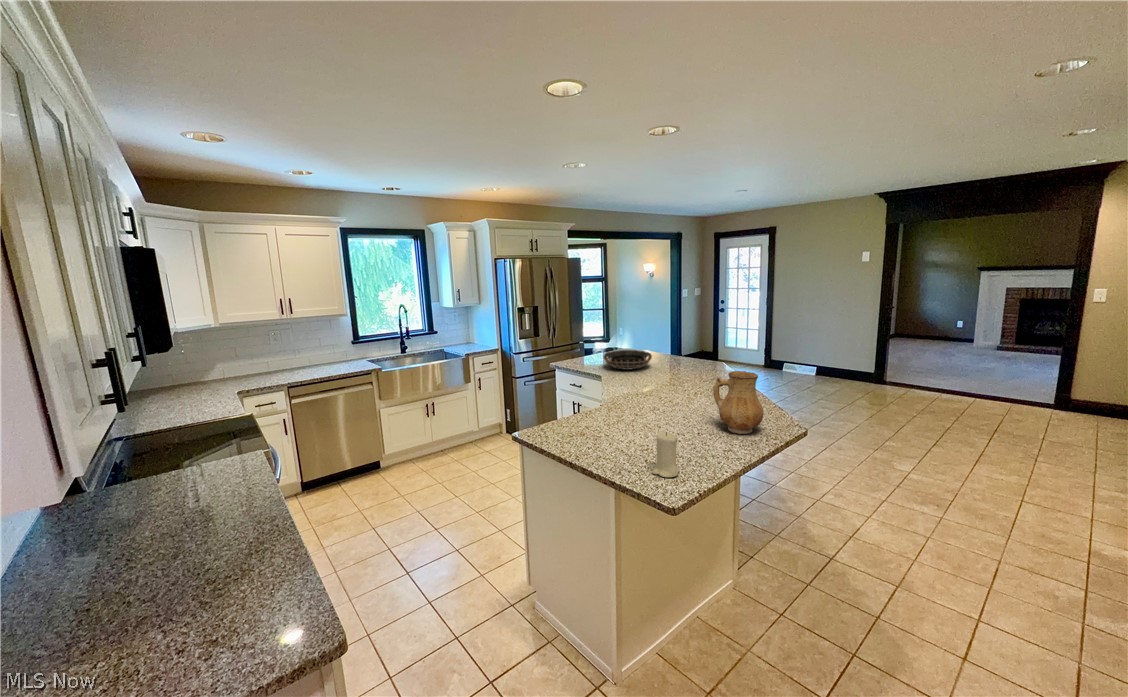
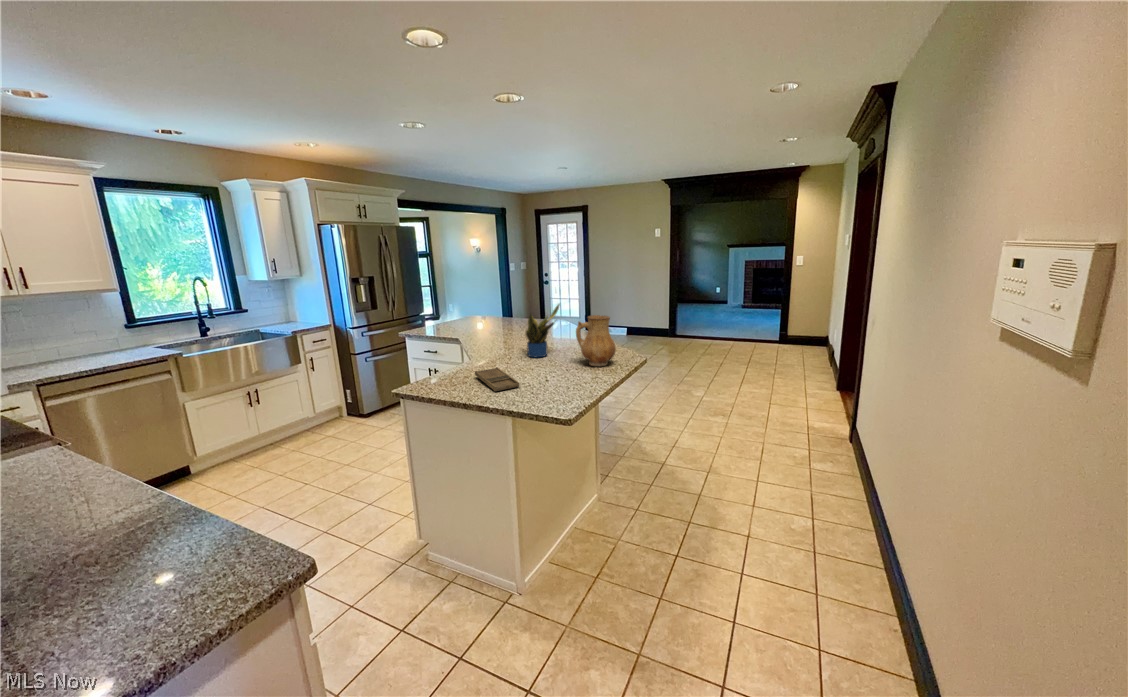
decorative bowl: present [604,350,652,370] -> none [458,314,505,332]
potted plant: none [659,351,701,411] -> present [526,304,560,358]
tray: none [593,421,633,452] -> present [475,367,519,391]
candle: present [652,431,680,477] -> none [543,362,564,400]

